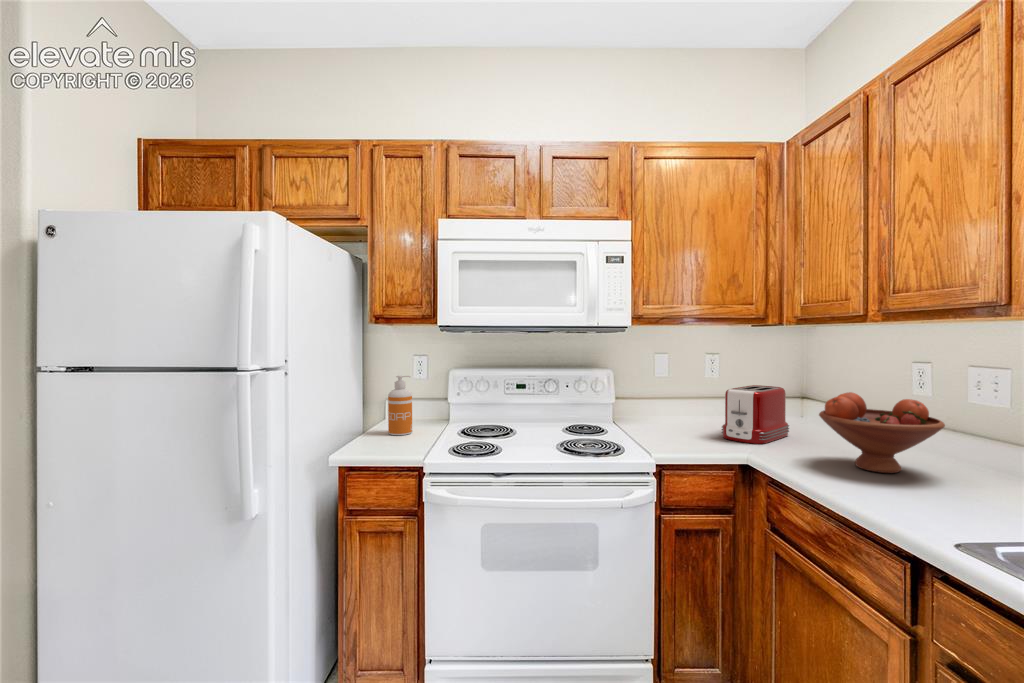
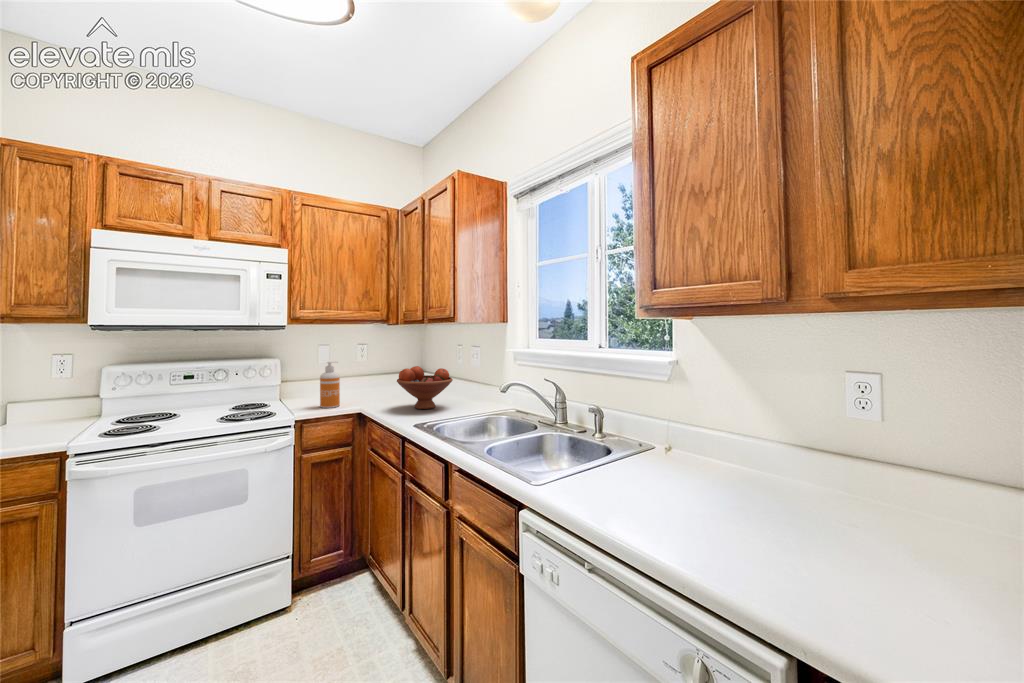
soap dispenser: present [388,375,412,435] -> present [320,362,340,408]
toaster: present [721,385,789,444] -> none [356,365,402,402]

